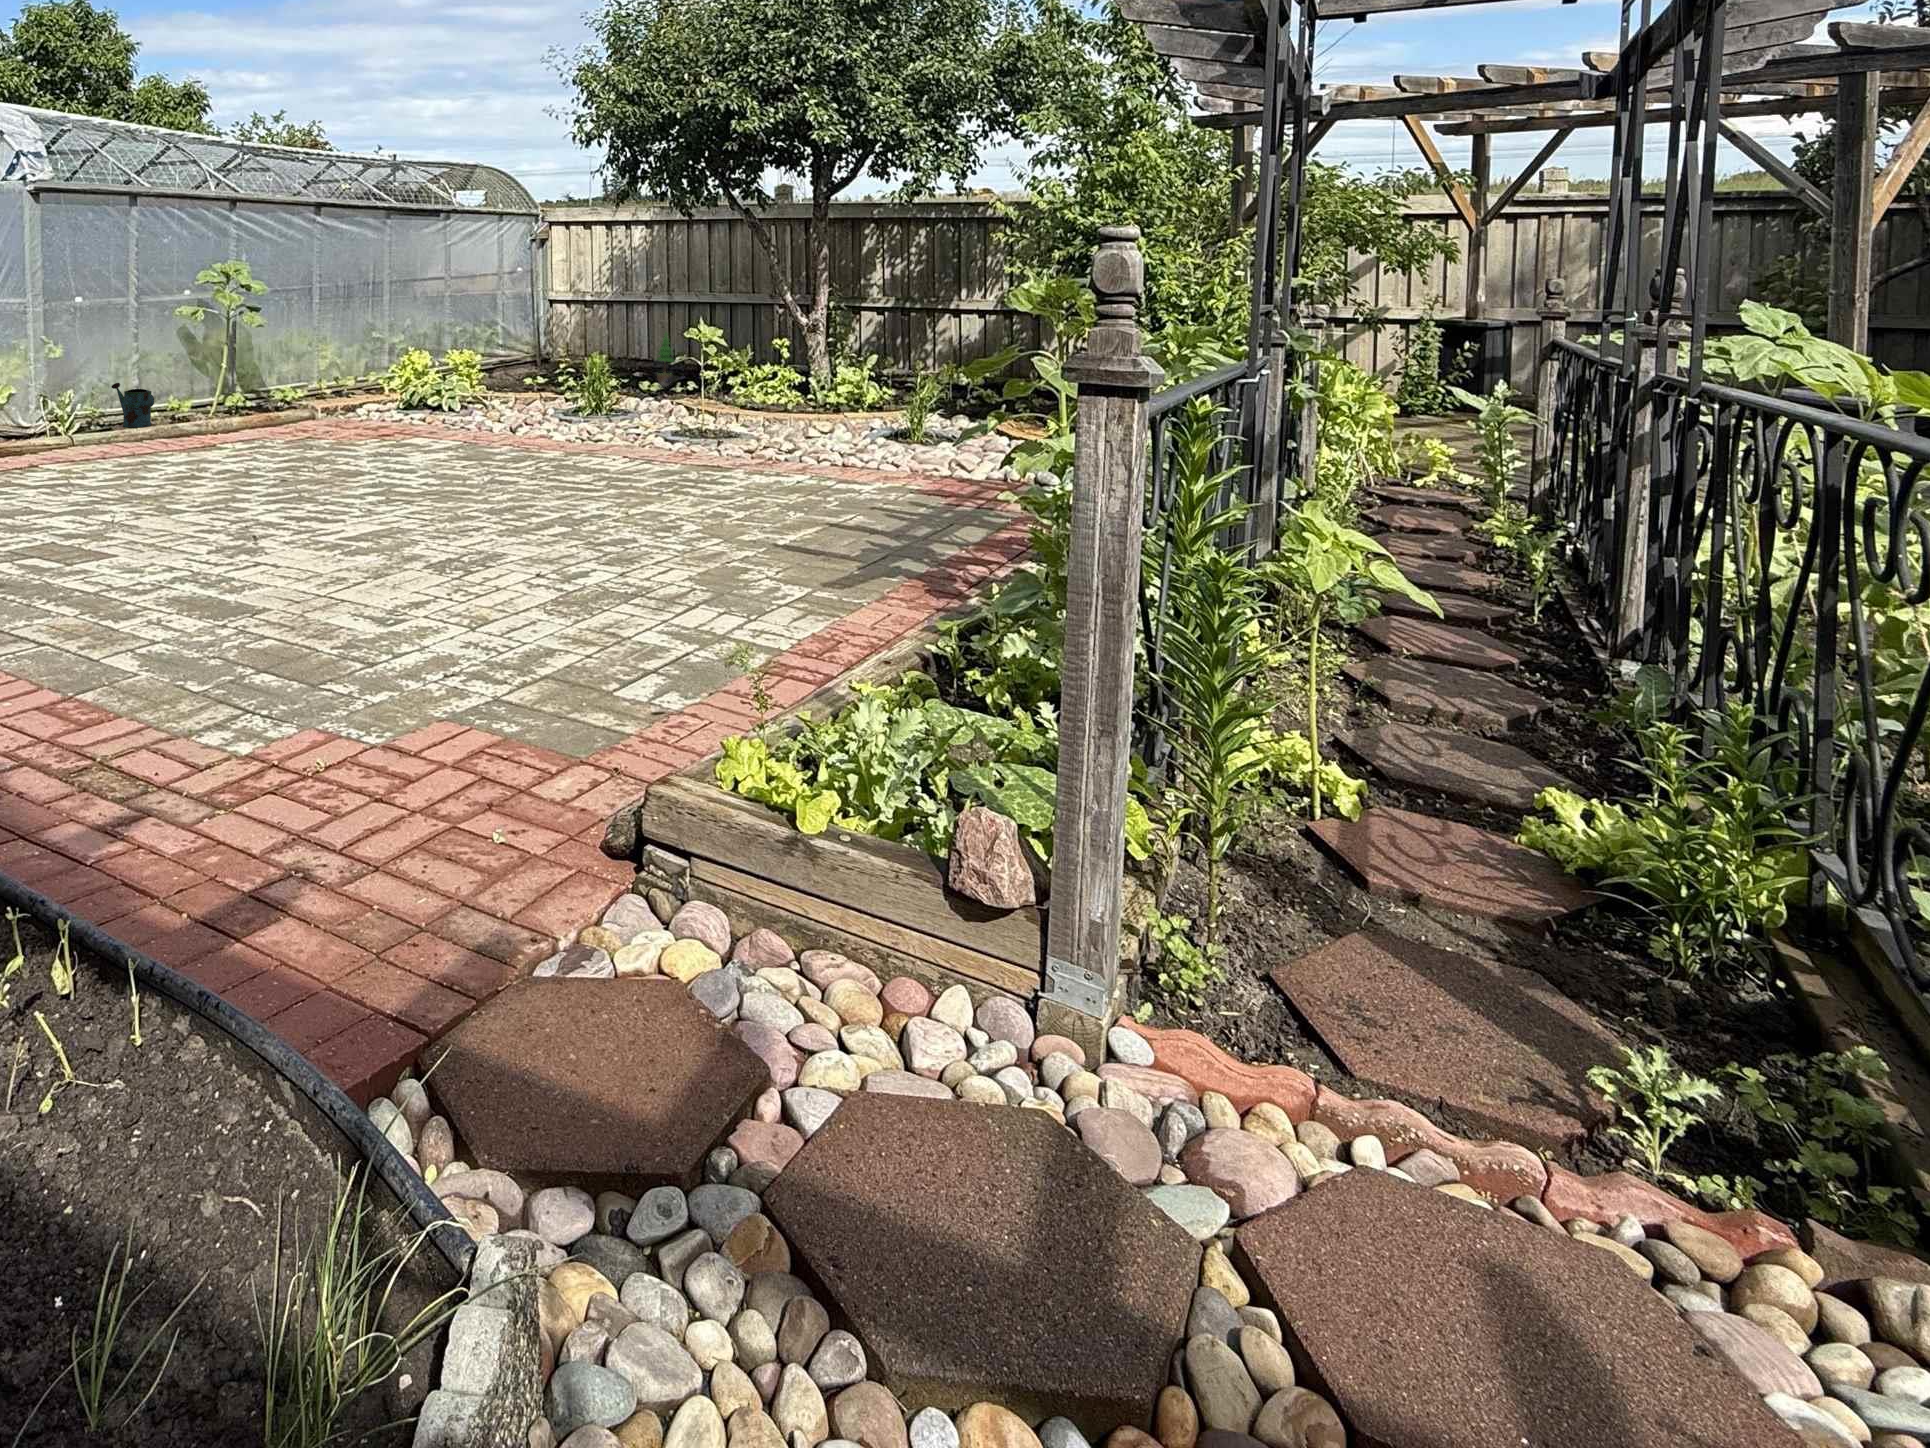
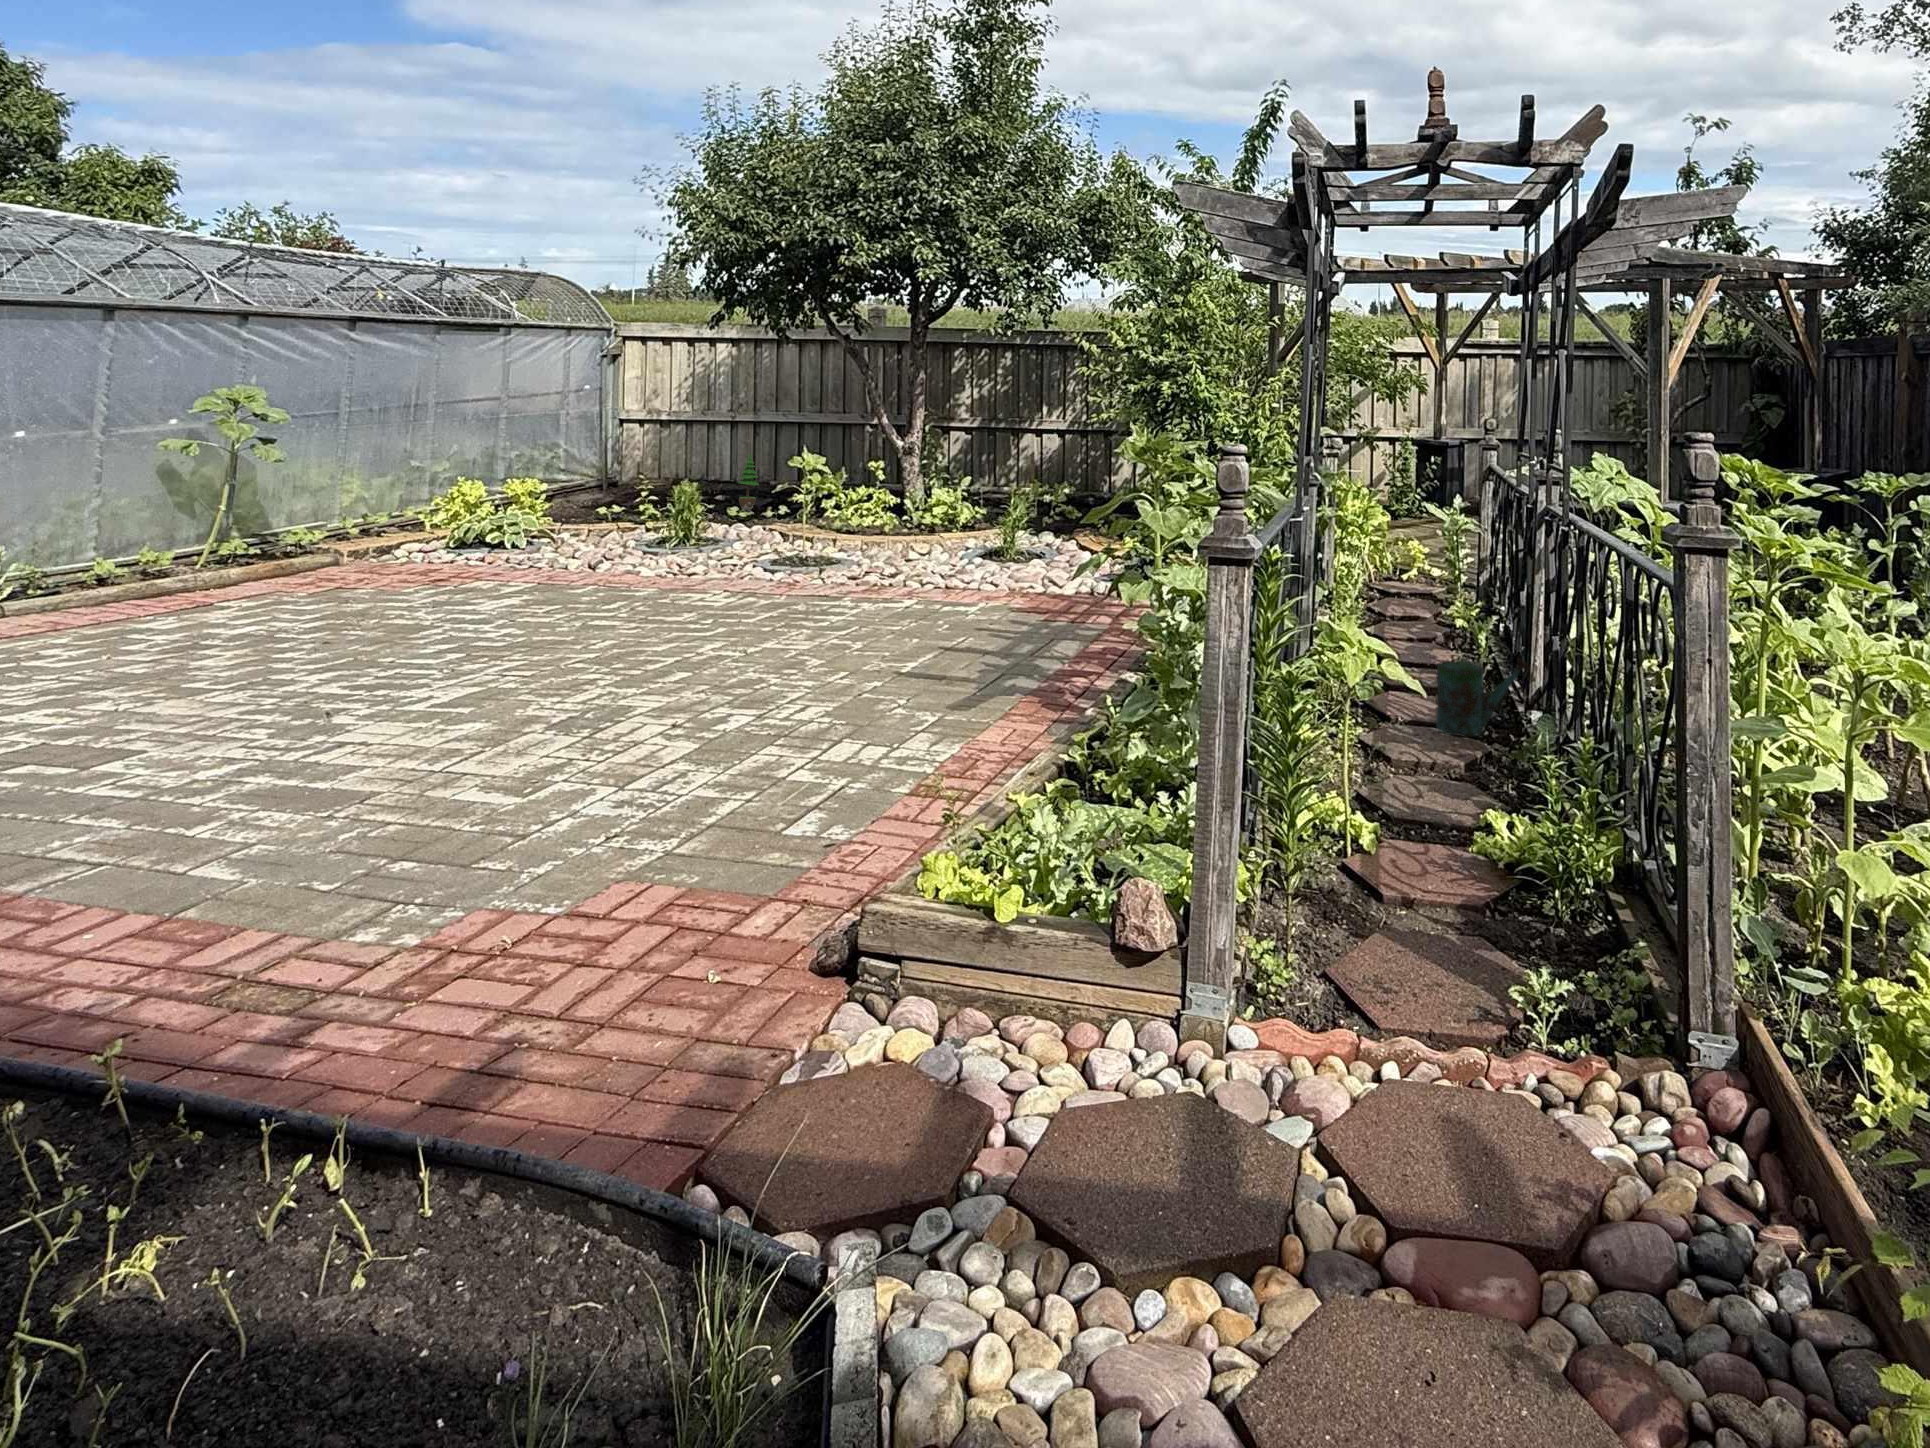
watering can: present [112,383,154,427] -> present [1426,659,1530,737]

